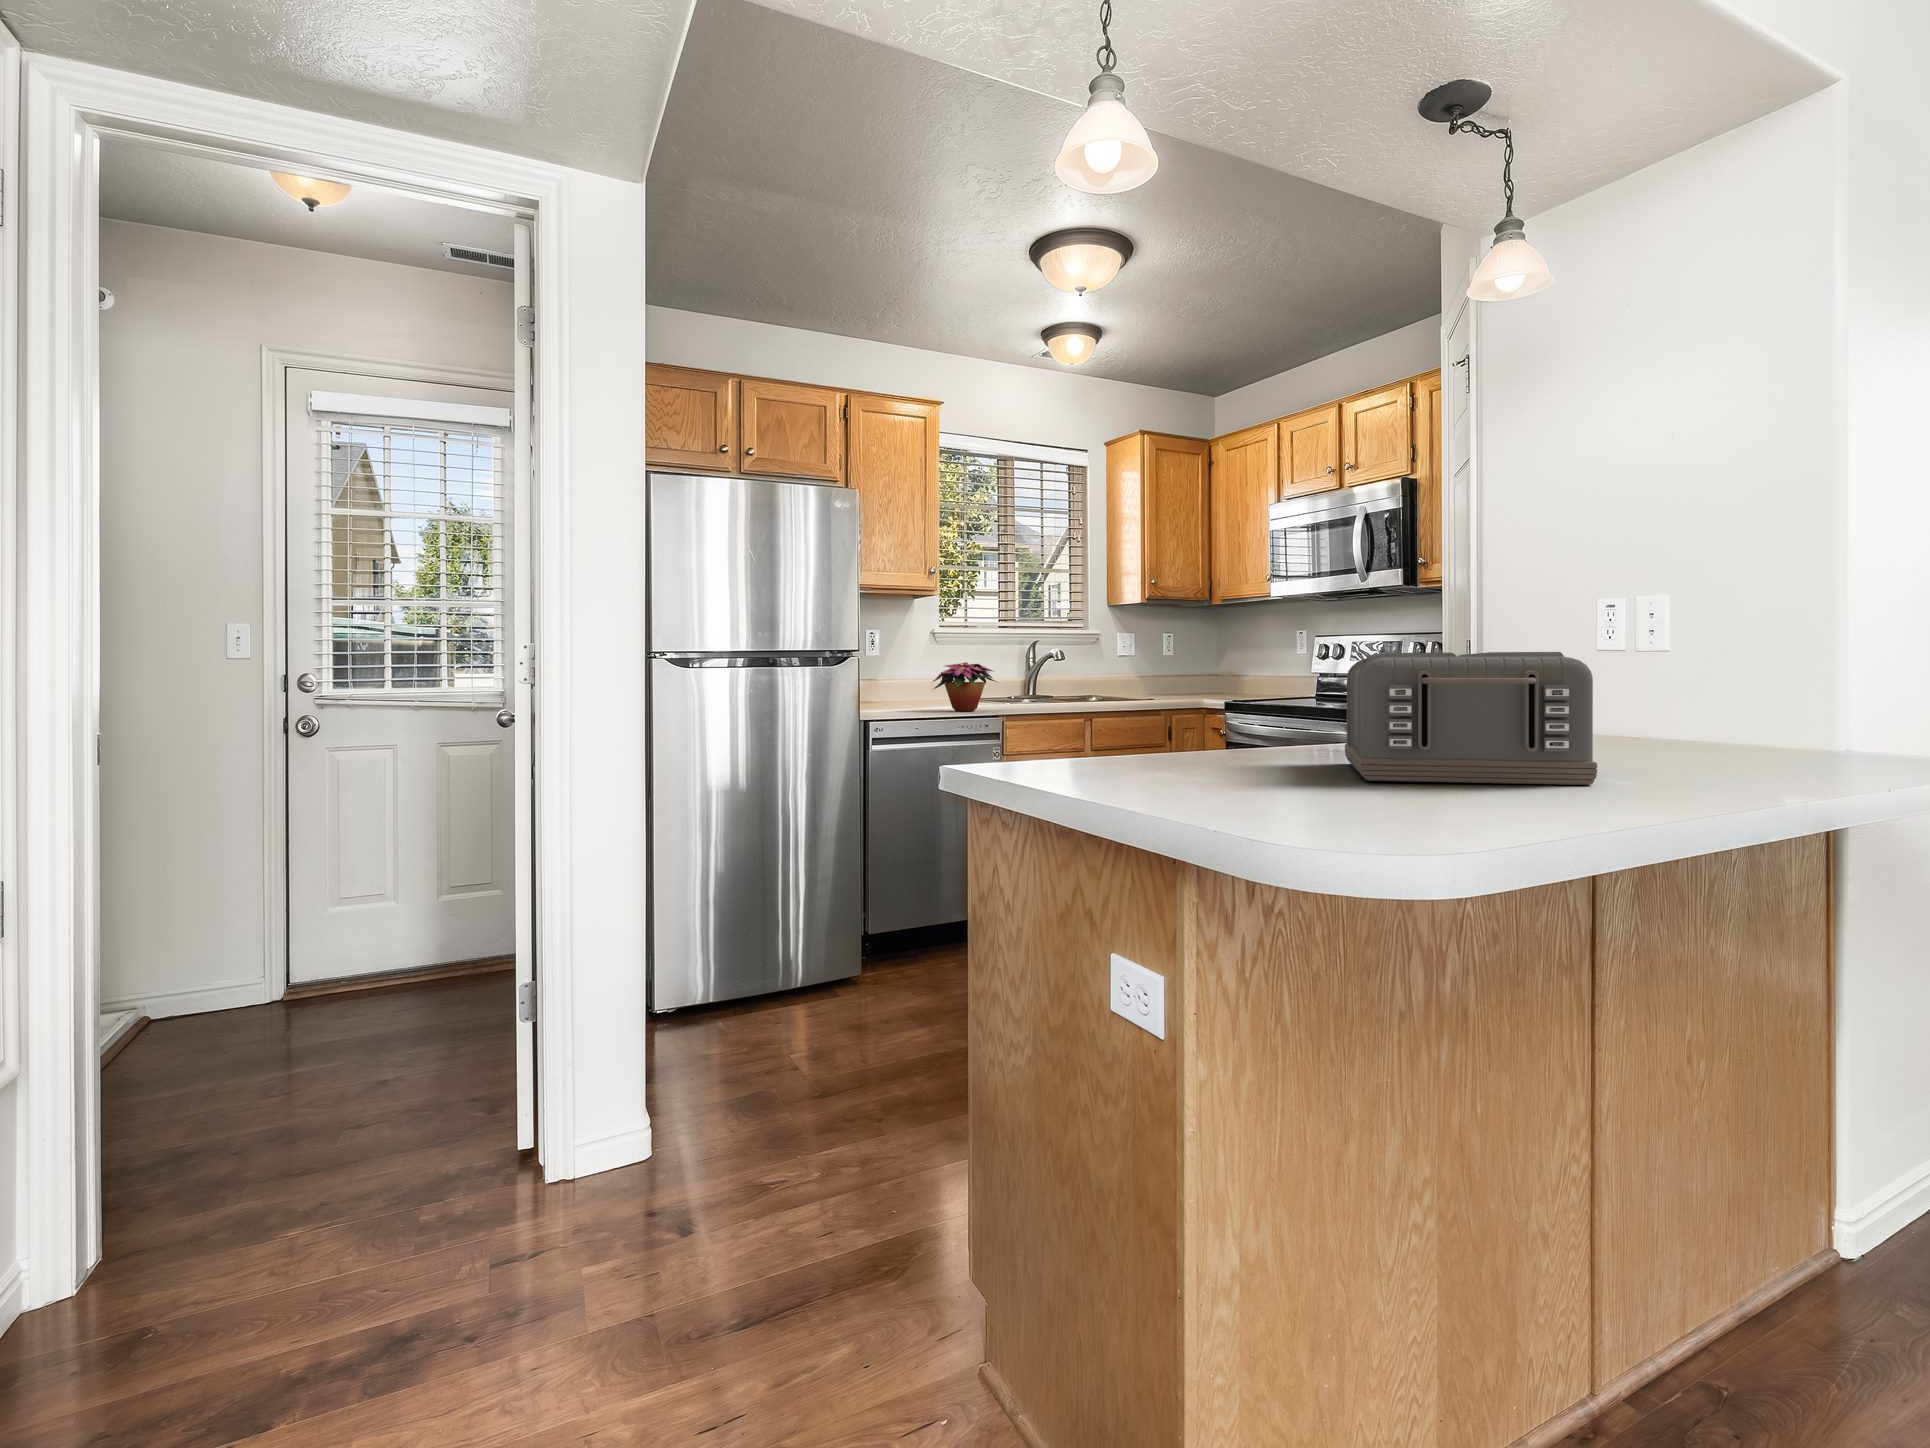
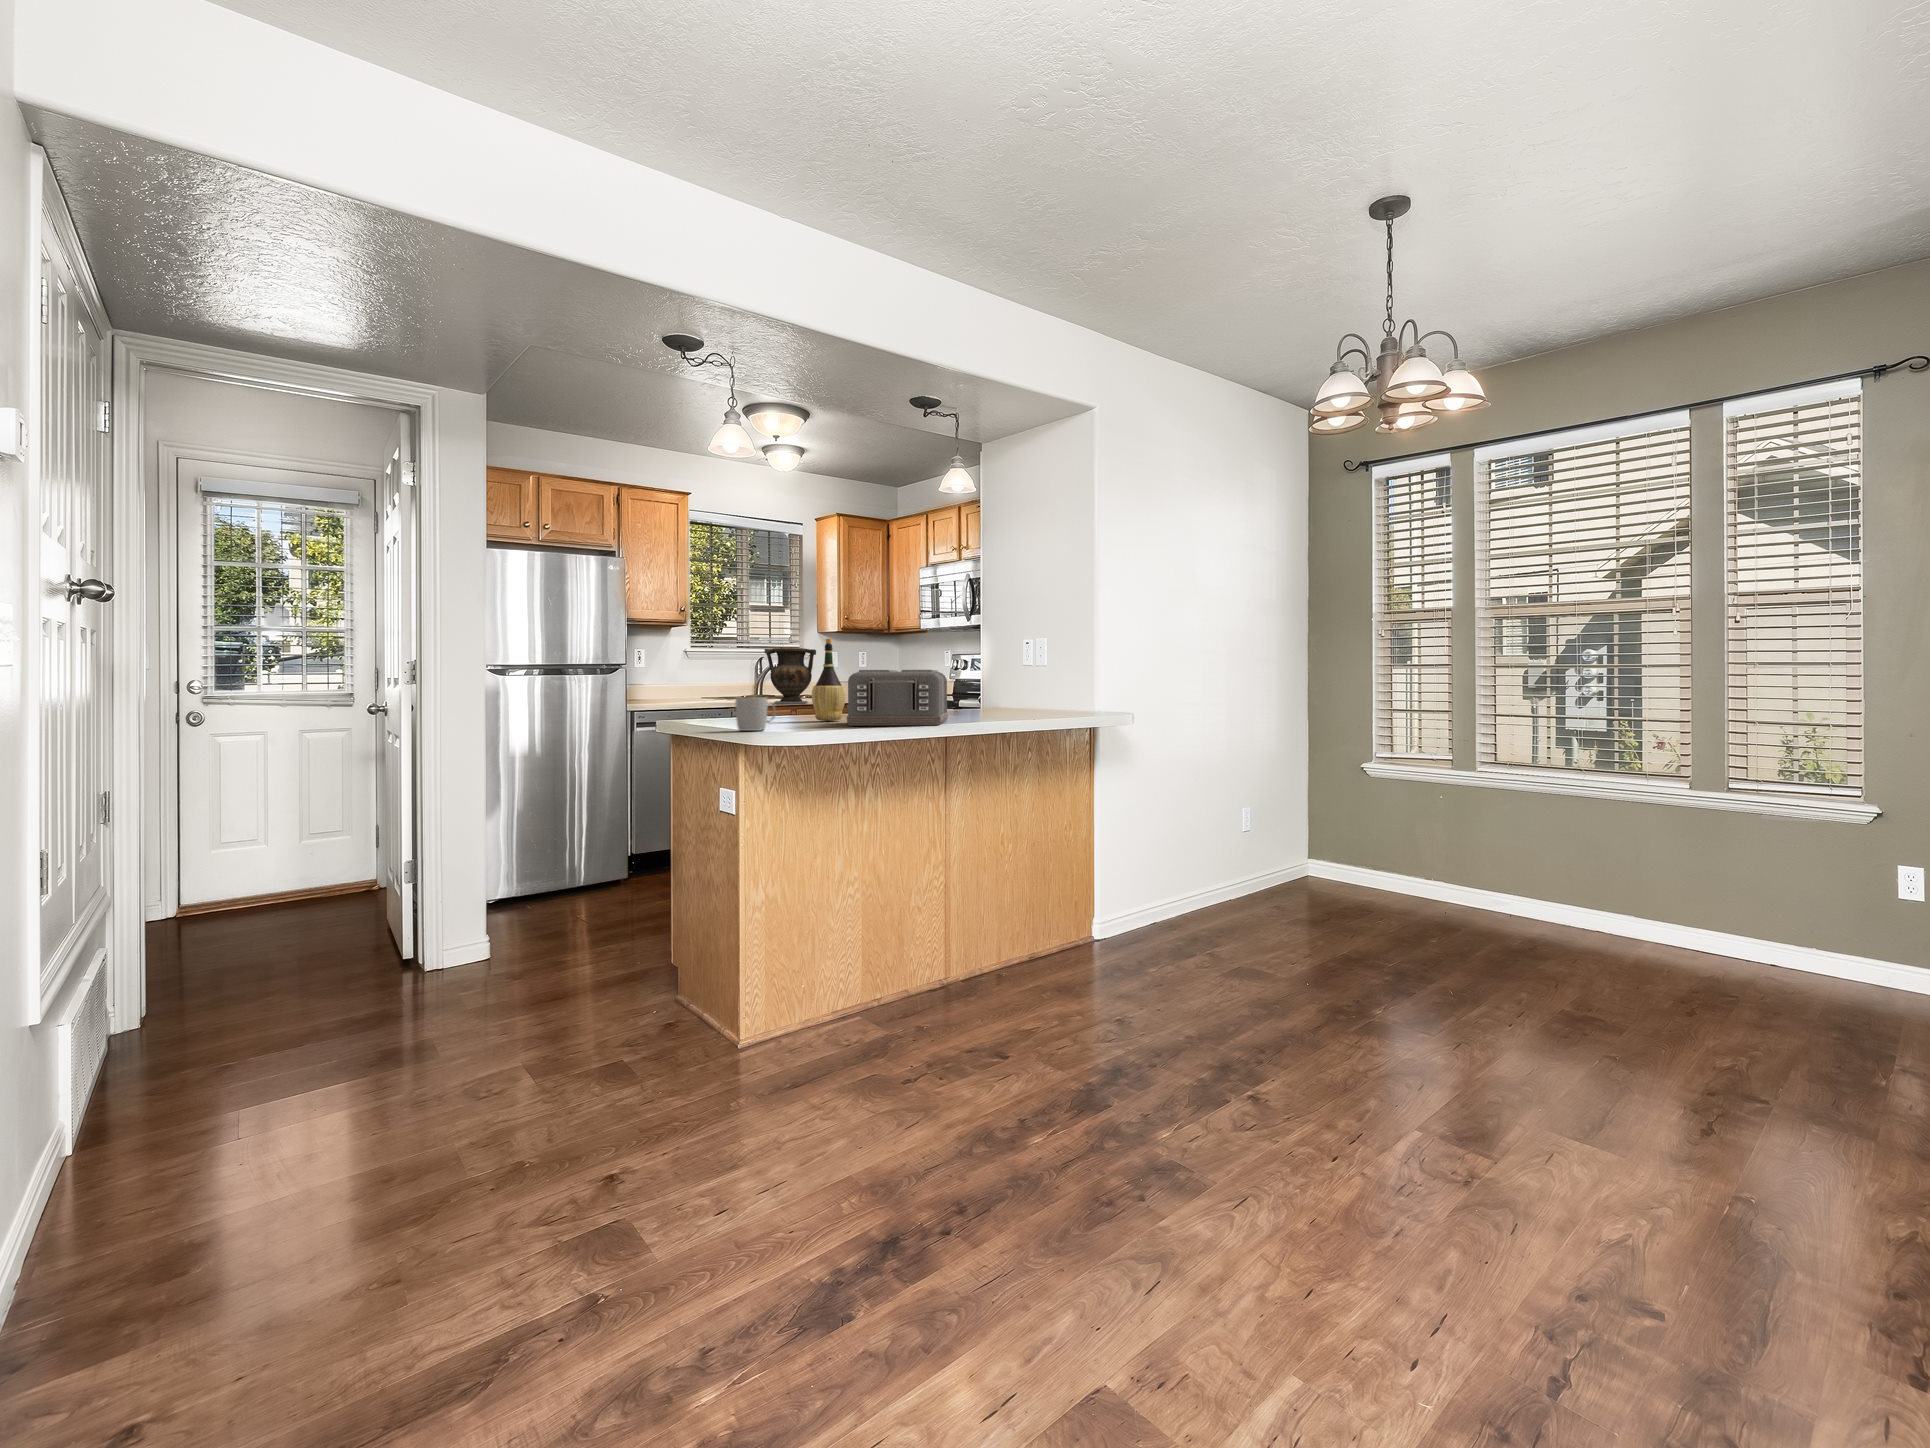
wine bottle: none [1226,591,1295,757] -> present [812,639,845,721]
vase: none [1045,626,1119,709] -> present [764,648,816,704]
flower arrangement: present [933,662,996,711] -> none [678,672,733,706]
mug: none [1128,715,1212,796] -> present [735,697,776,731]

